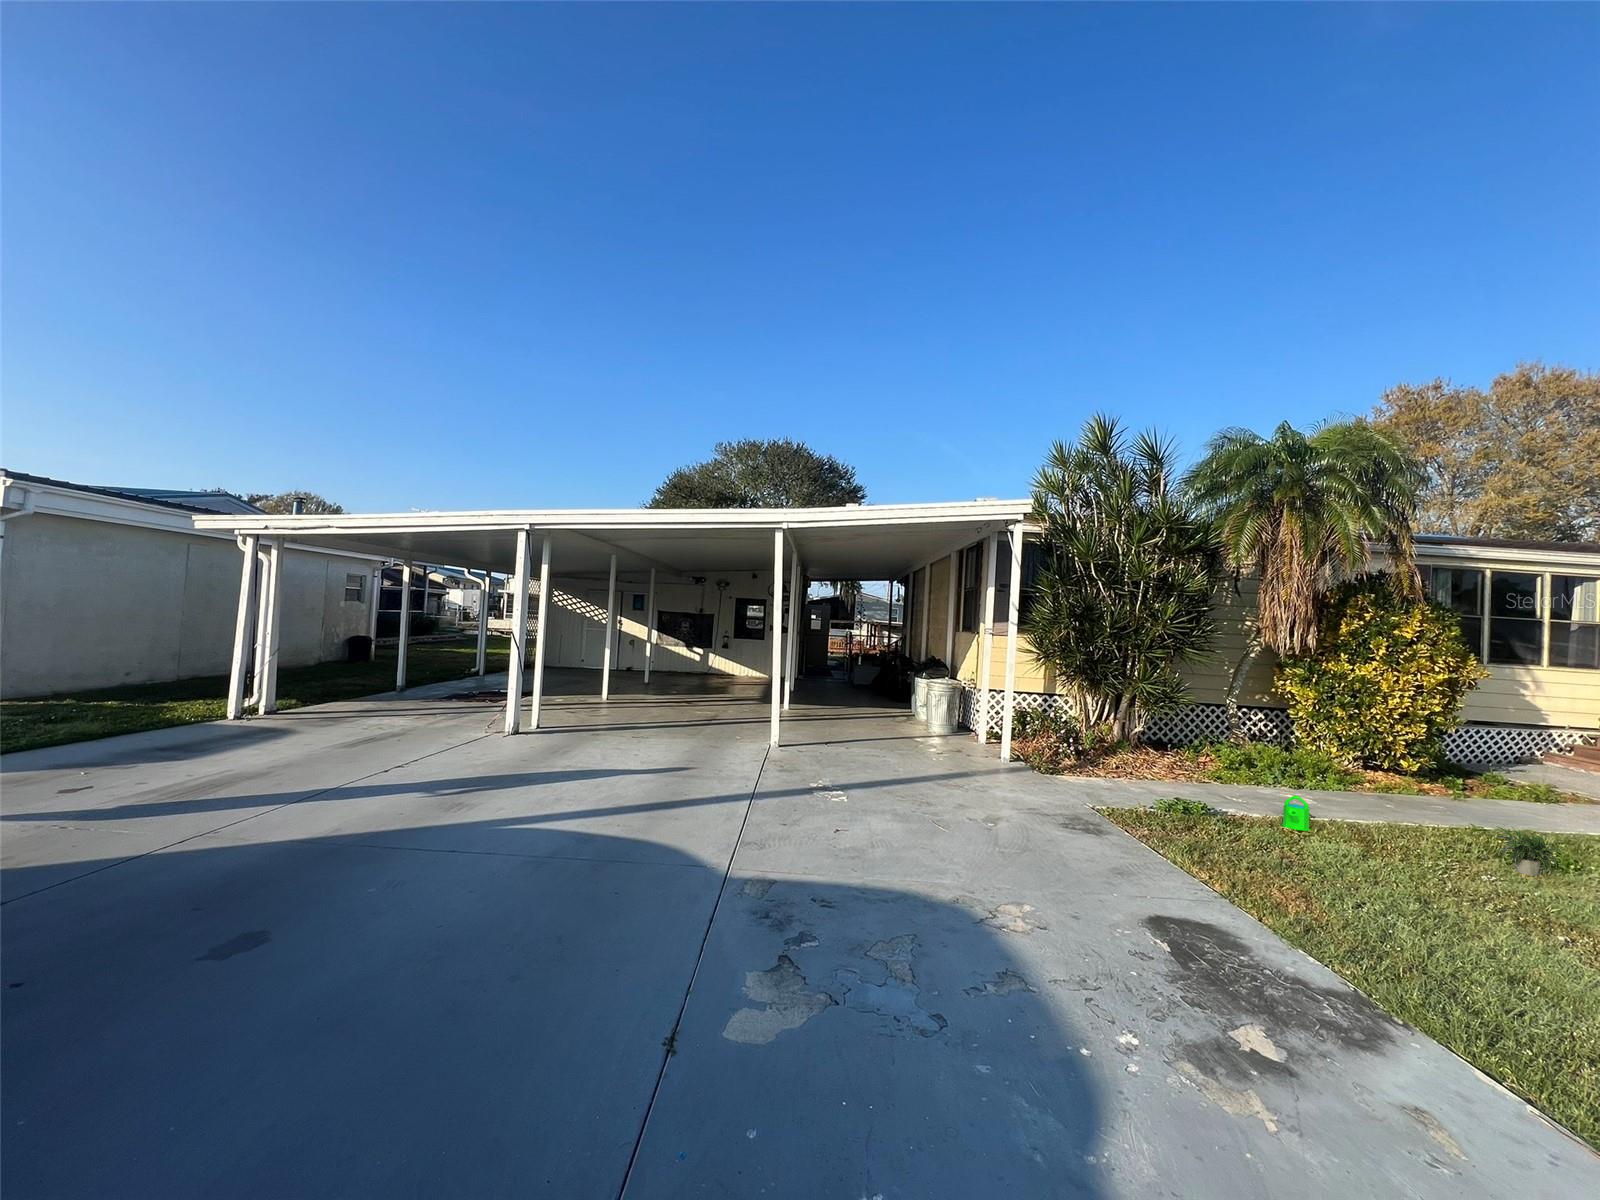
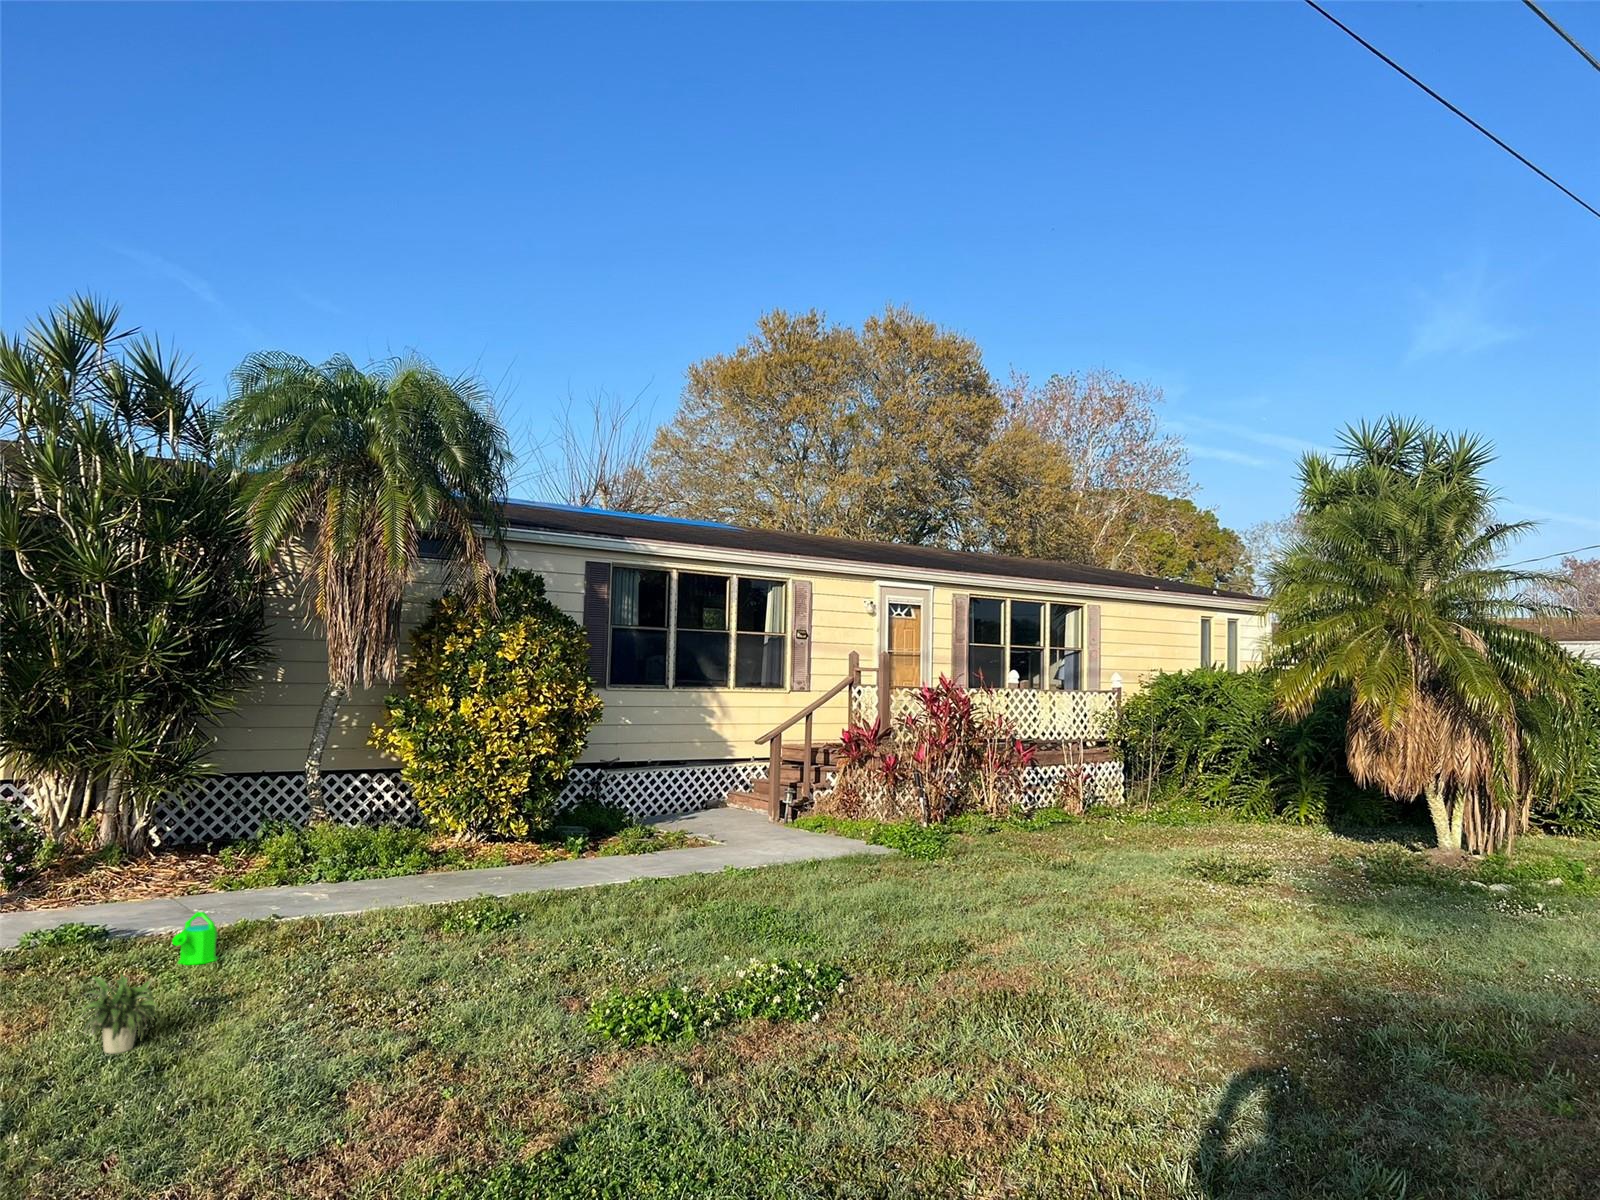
potted plant: present [1496,826,1562,876] -> present [82,973,159,1054]

